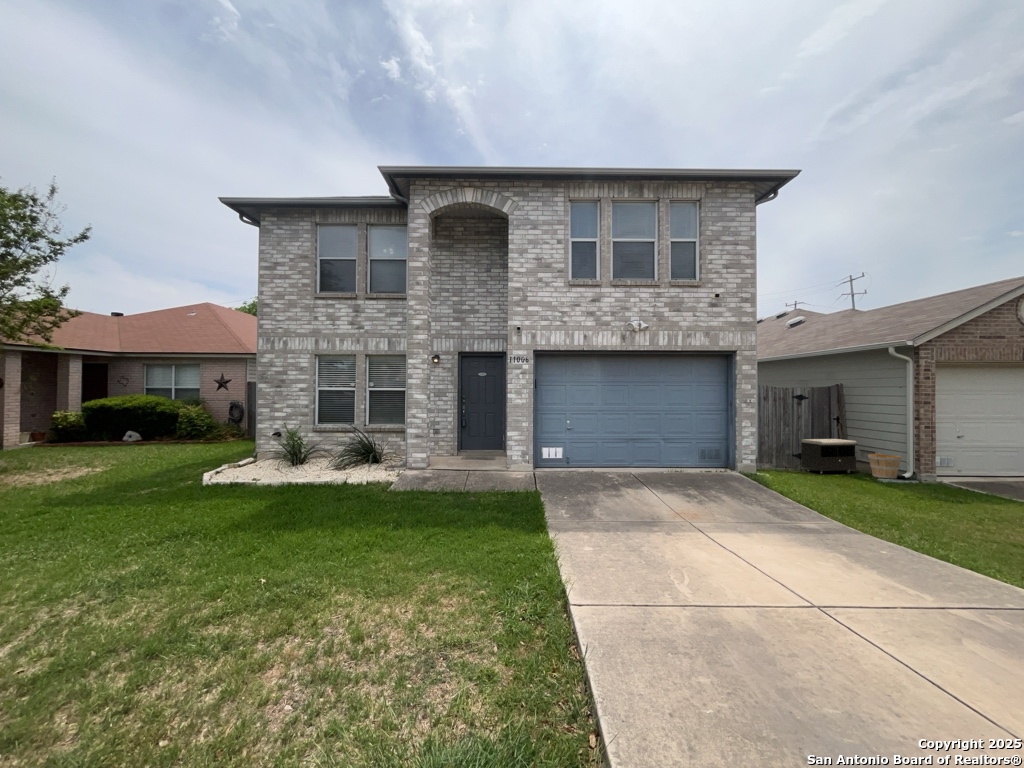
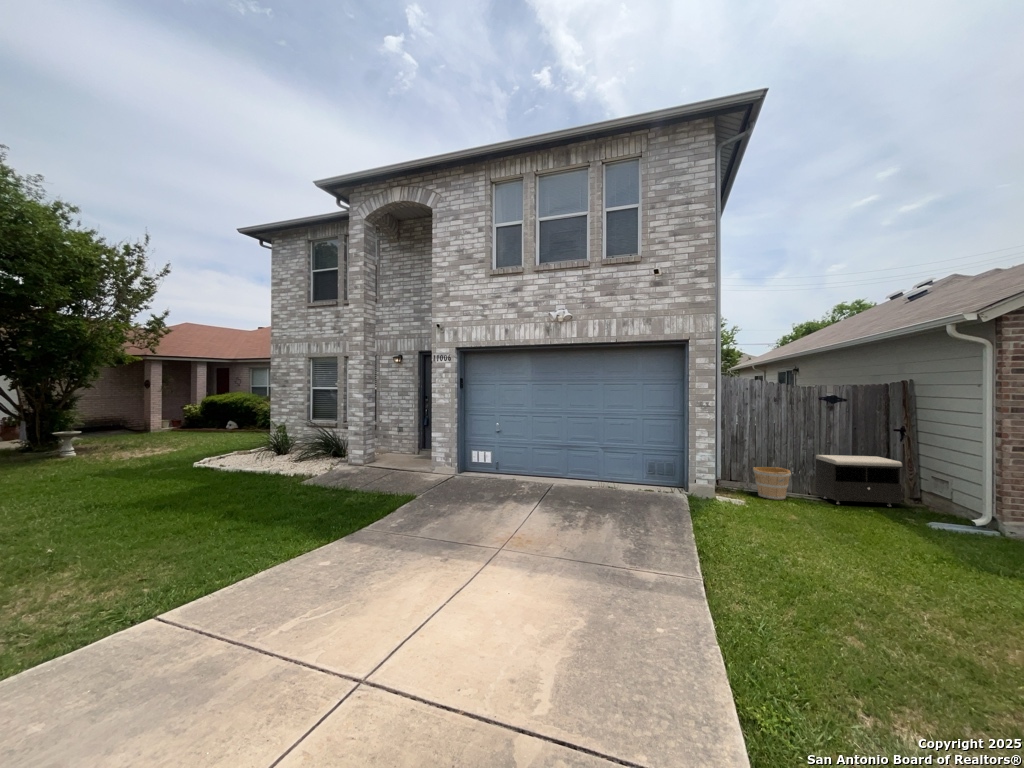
wooden bucket: present [868,453,902,479] -> present [753,467,791,500]

